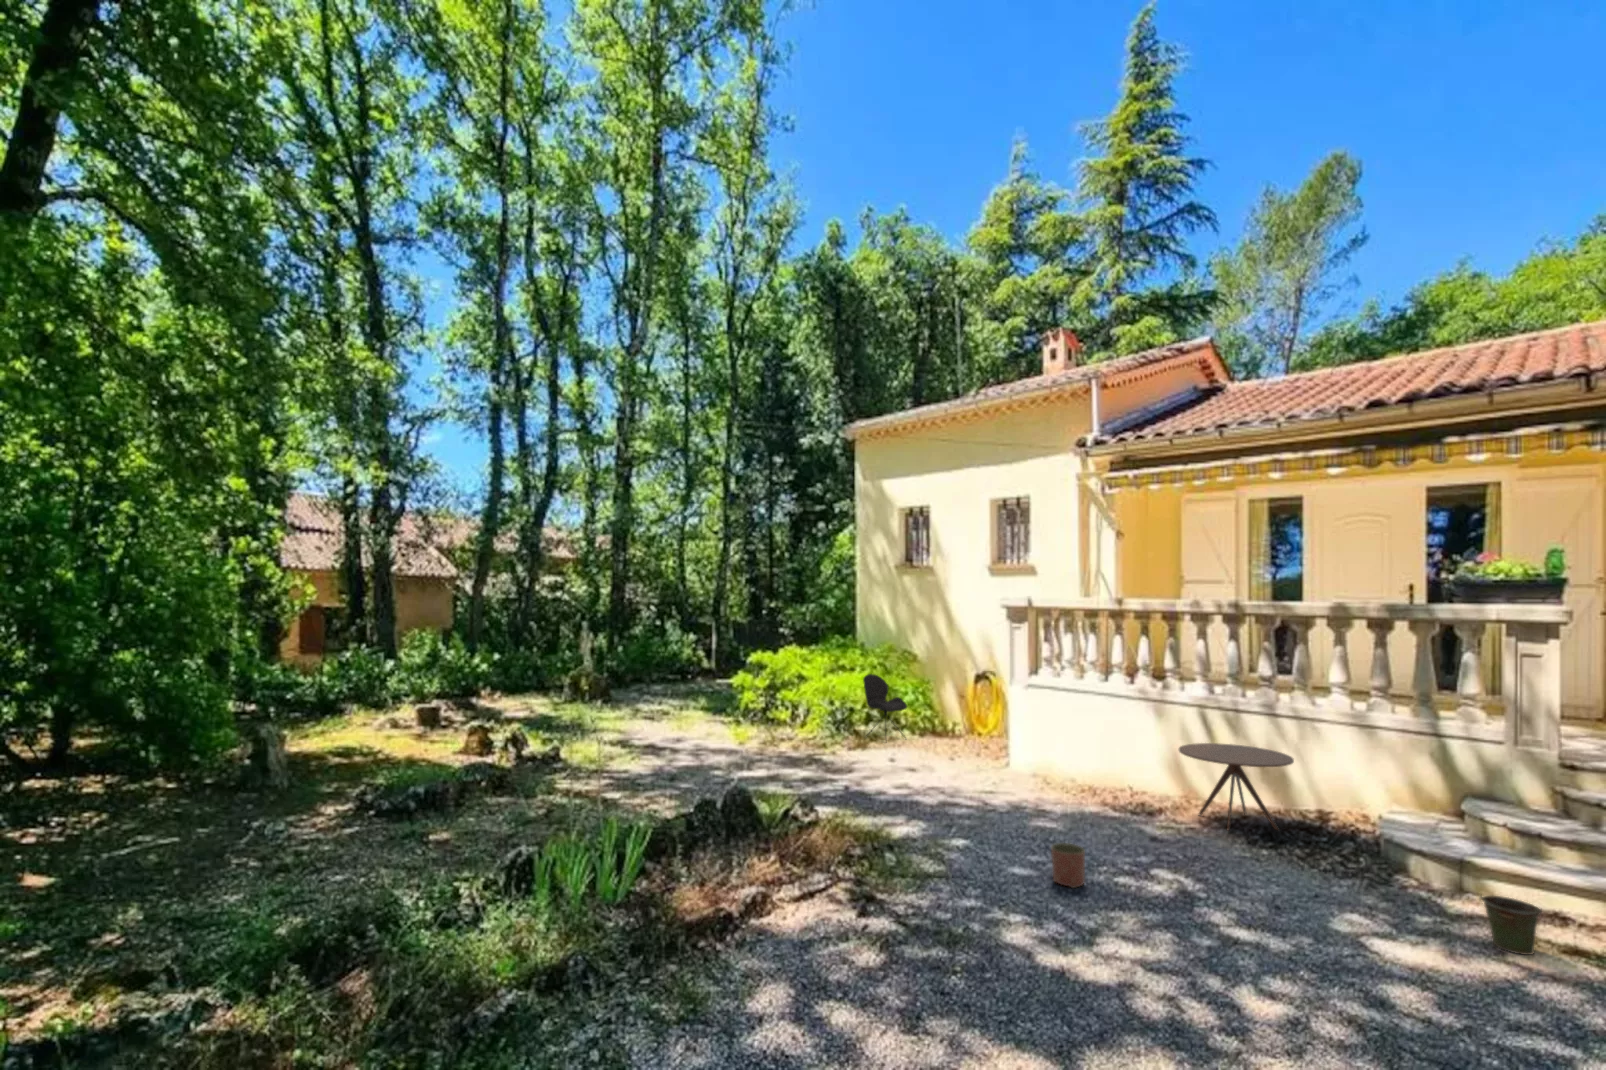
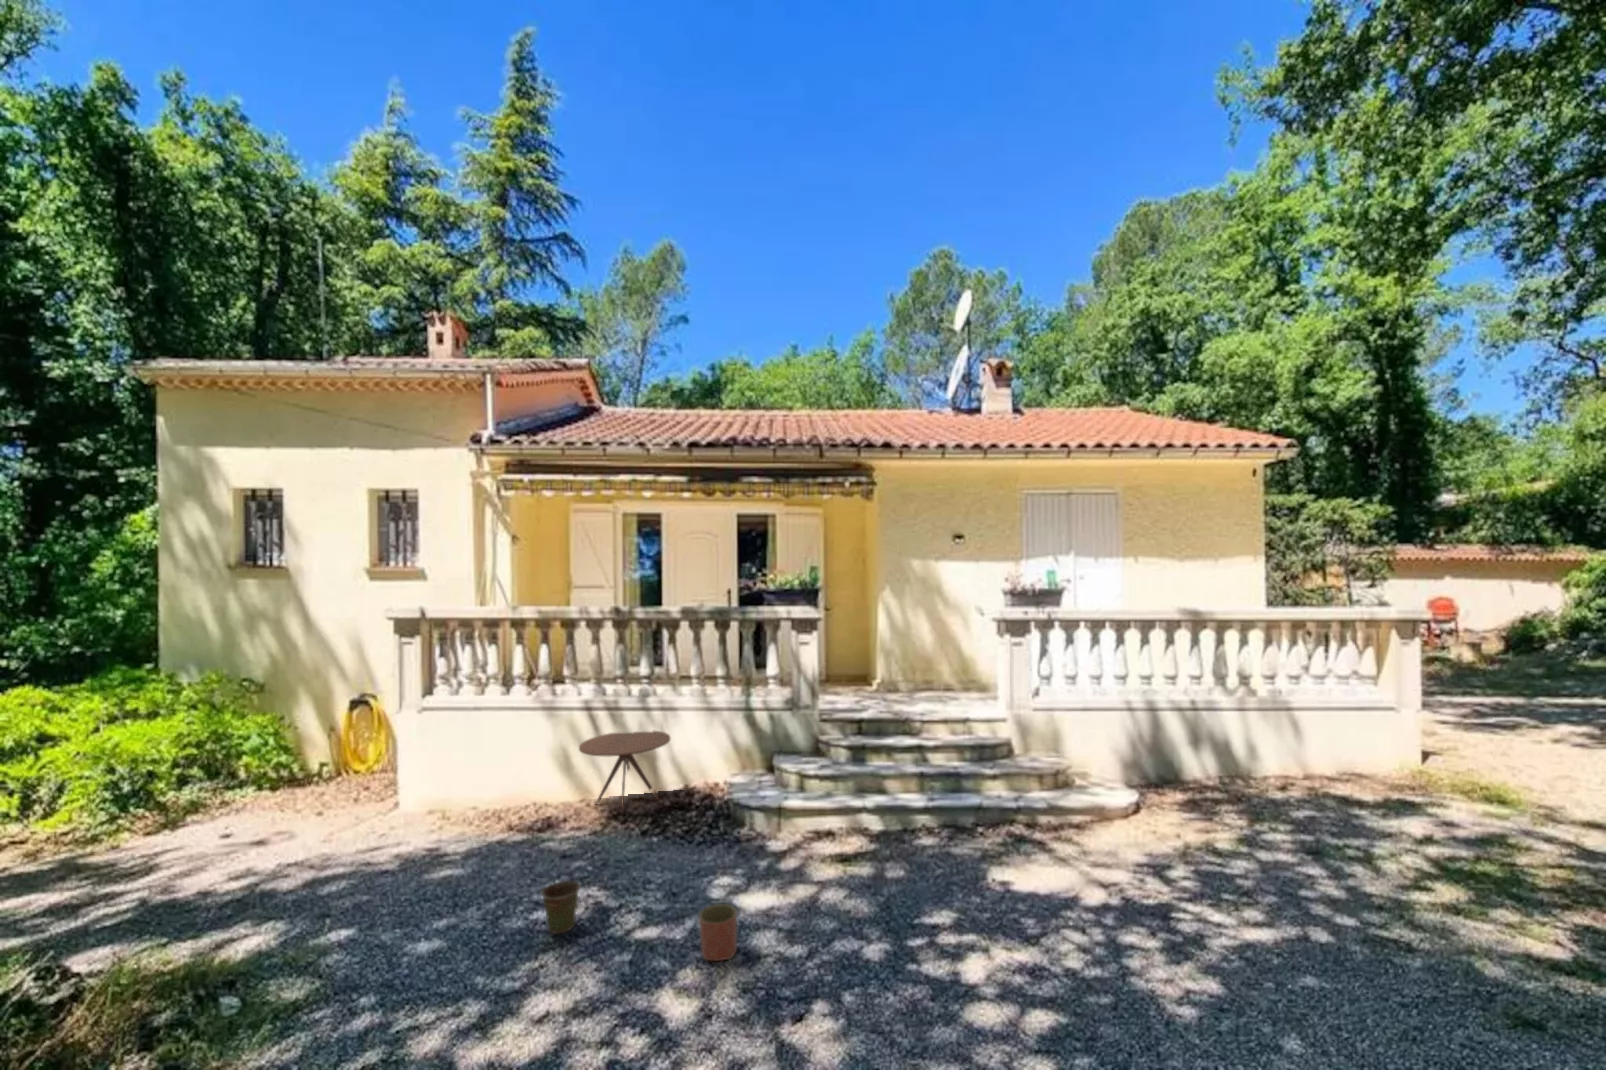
chair: present [863,674,907,732] -> none [172,721,247,809]
planter: present [1051,843,1085,888] -> present [699,904,737,961]
bucket: present [1480,896,1541,955] -> present [541,881,580,933]

